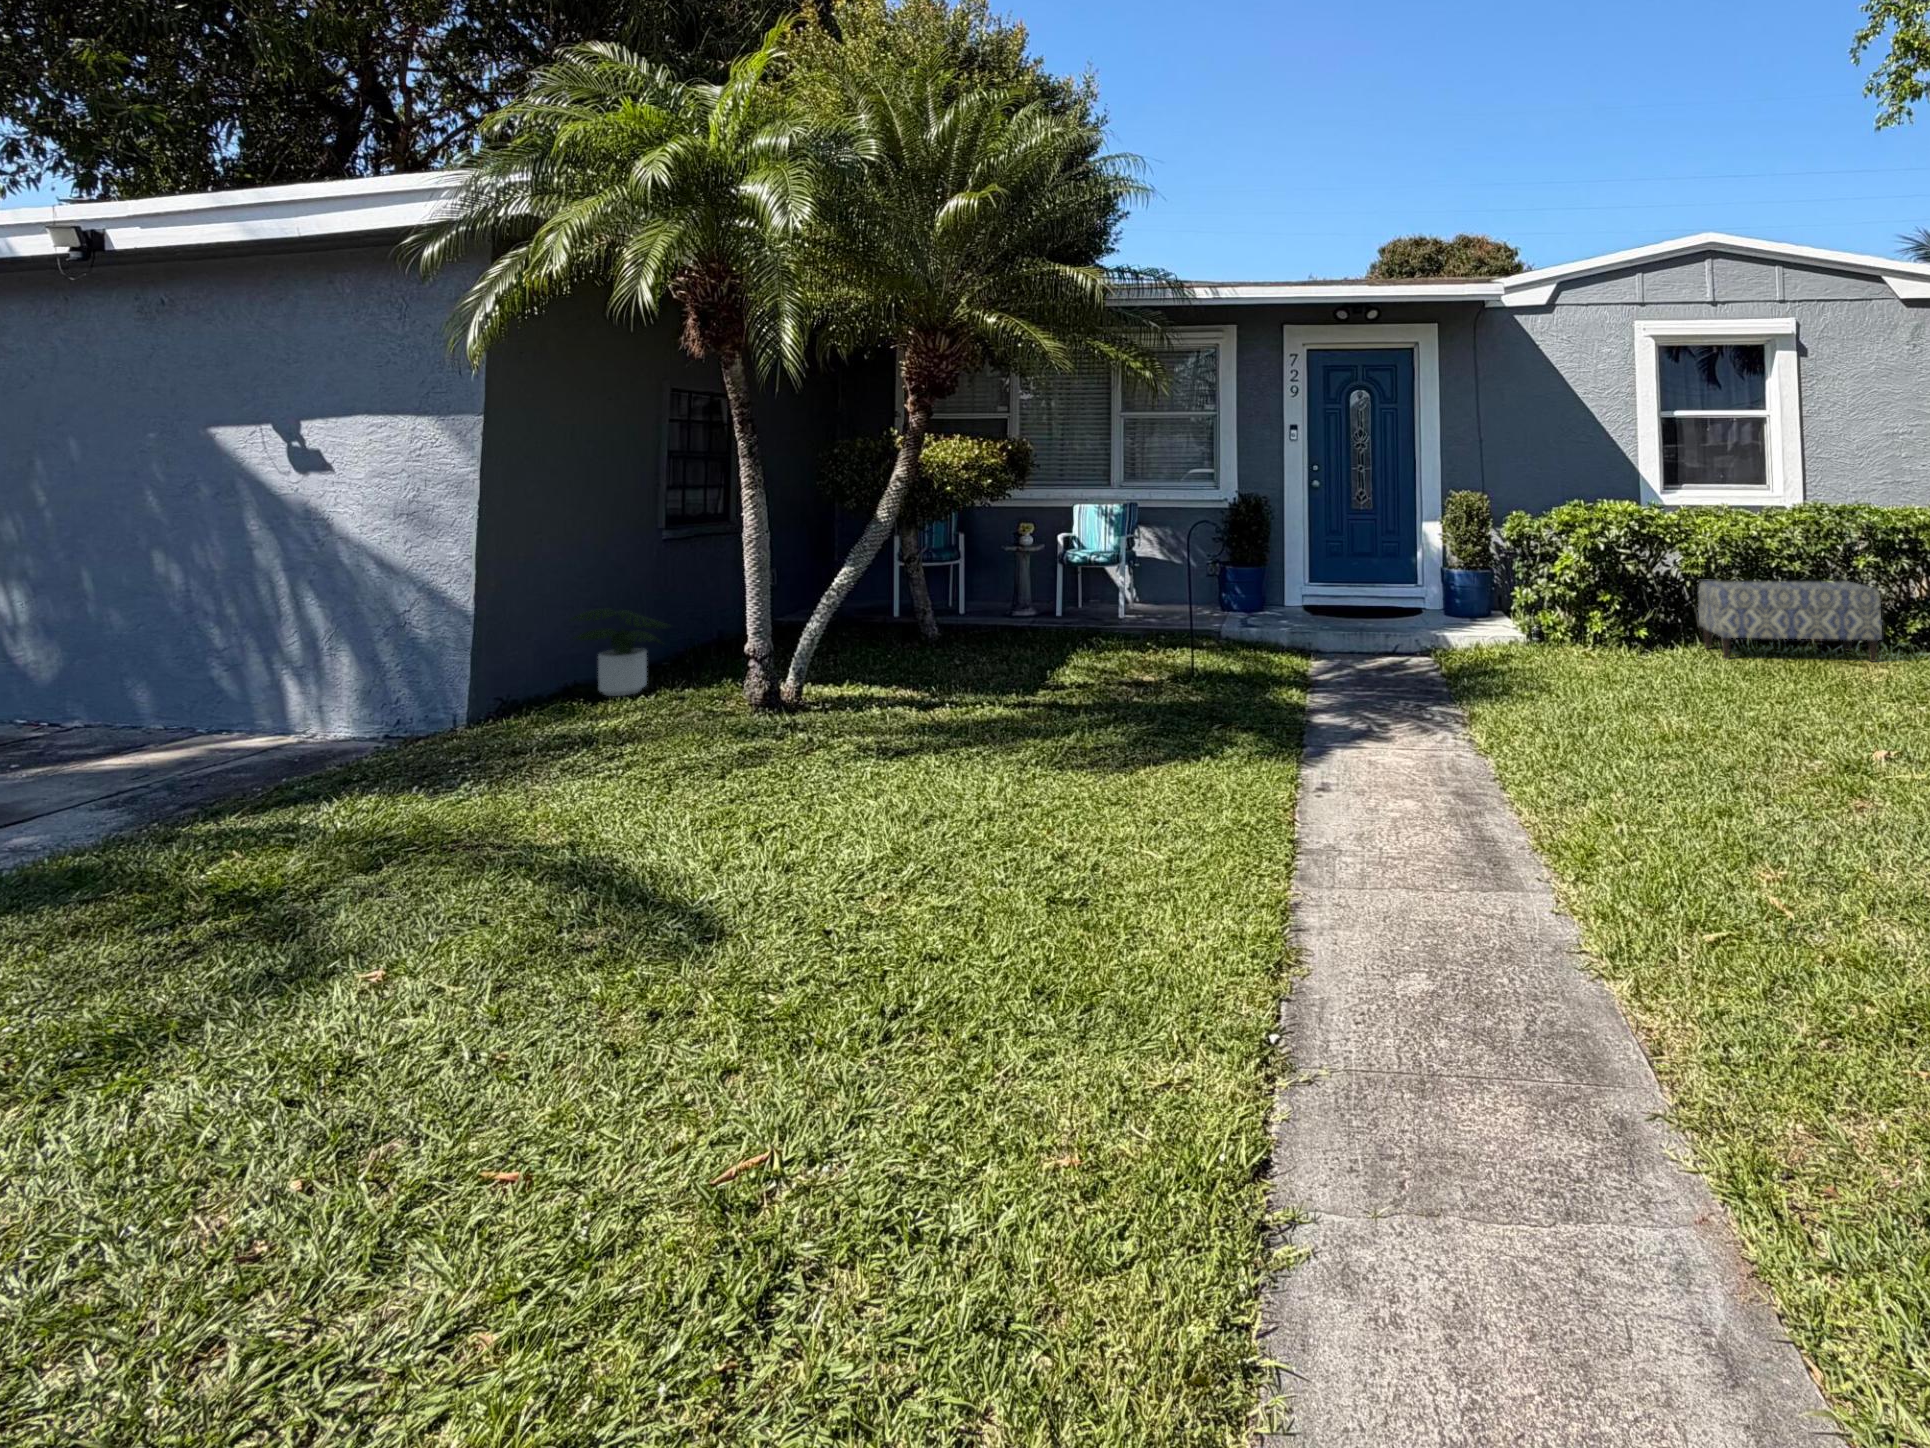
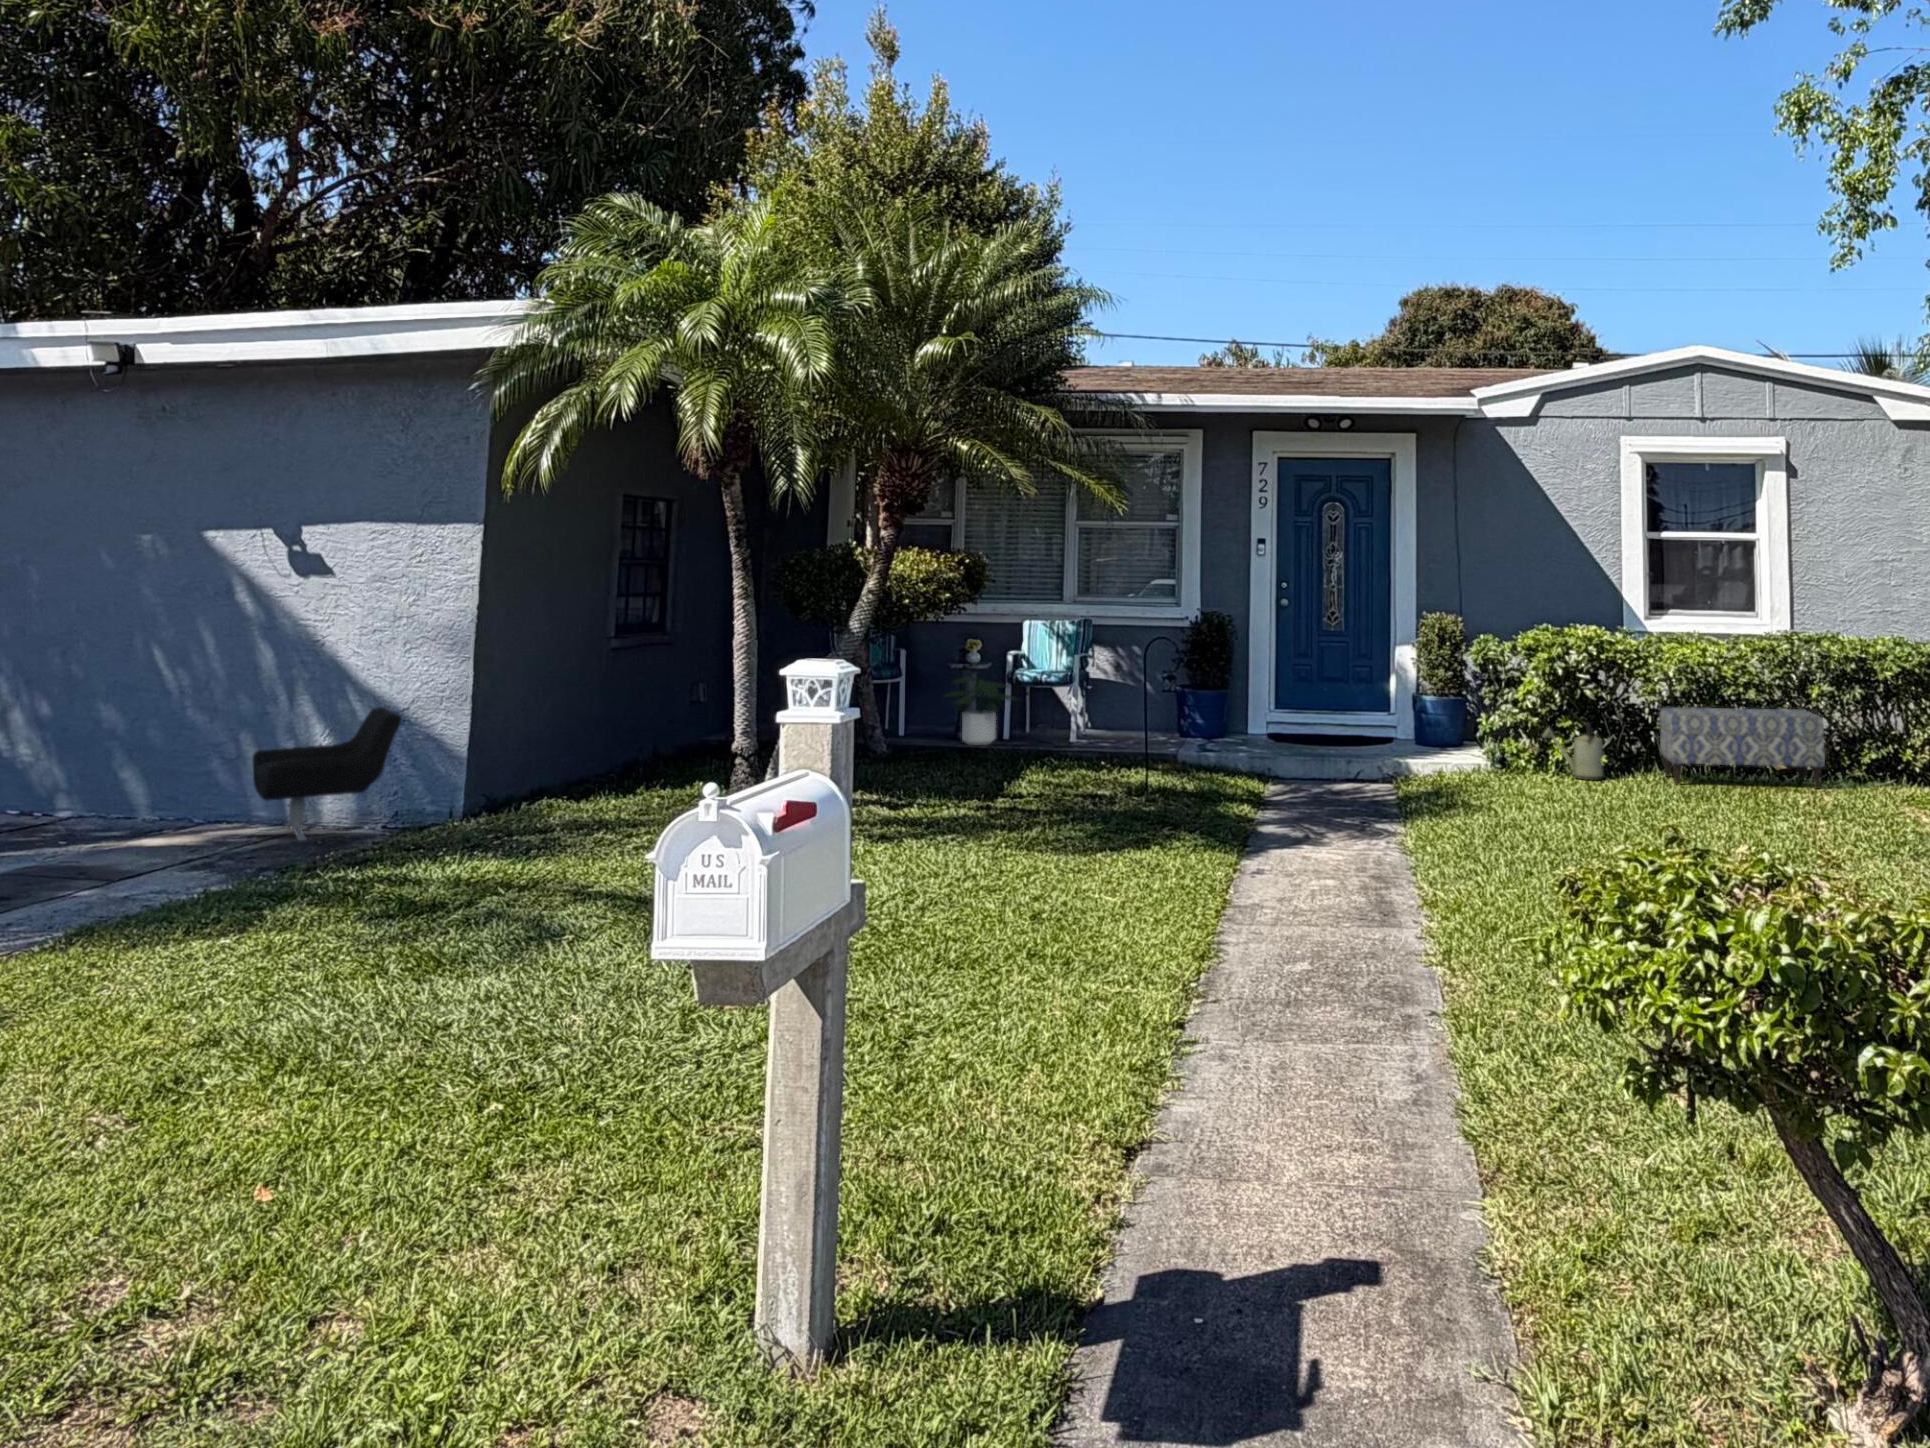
watering can: none [1582,596,1651,655] -> present [1543,723,1603,780]
potted plant: present [569,608,670,696] -> present [945,677,1019,745]
lounge chair: none [169,610,380,766] -> present [245,707,402,840]

